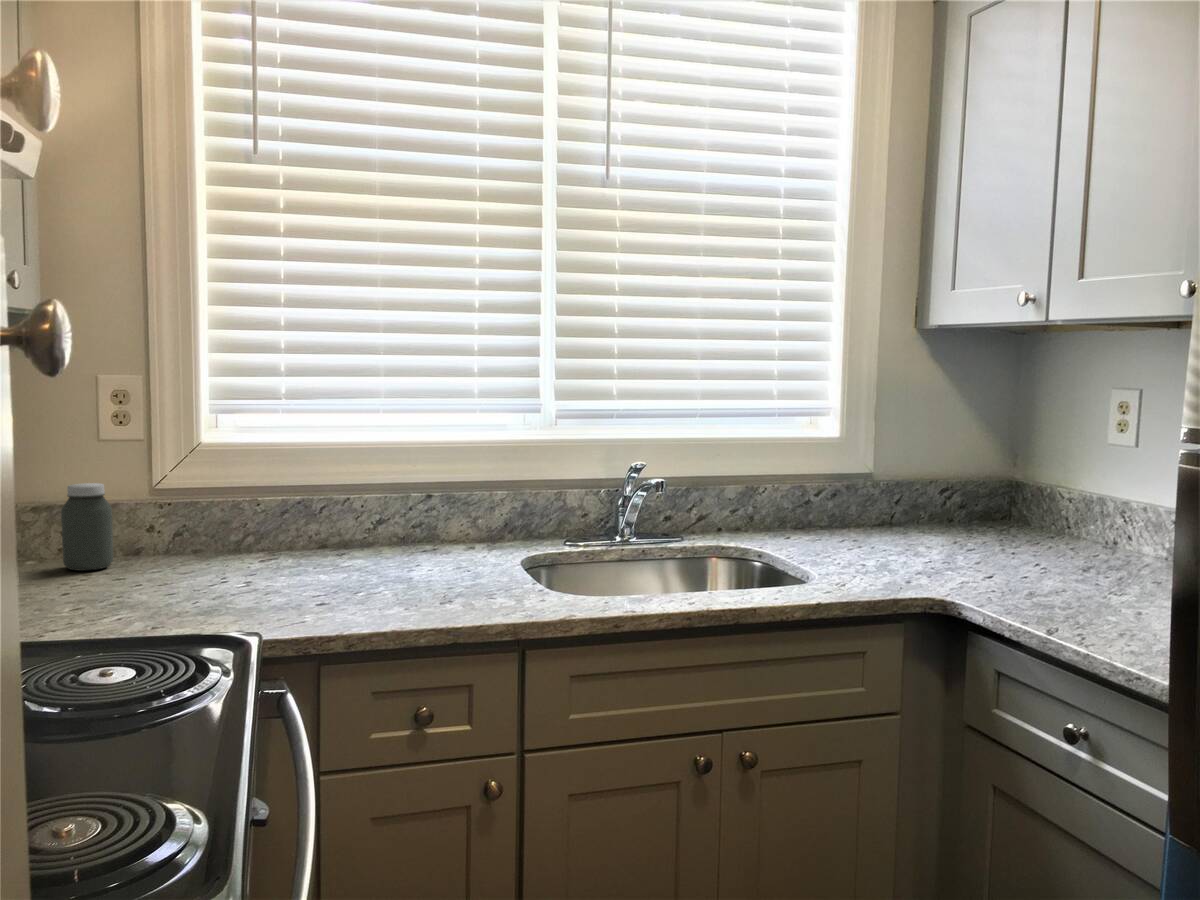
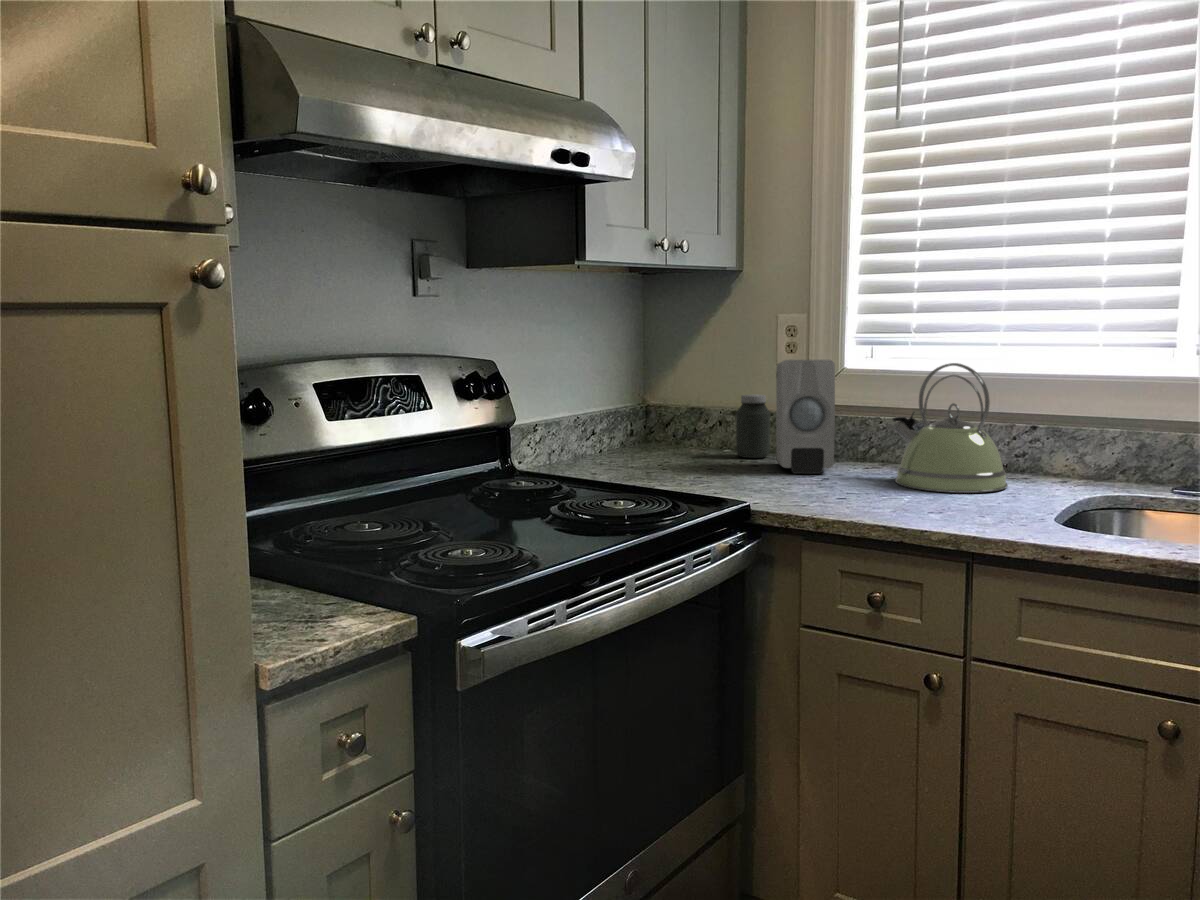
kettle: none [305,434,442,579] -> present [892,363,1008,493]
soap dispenser: none [133,435,245,583] -> present [776,360,835,474]

